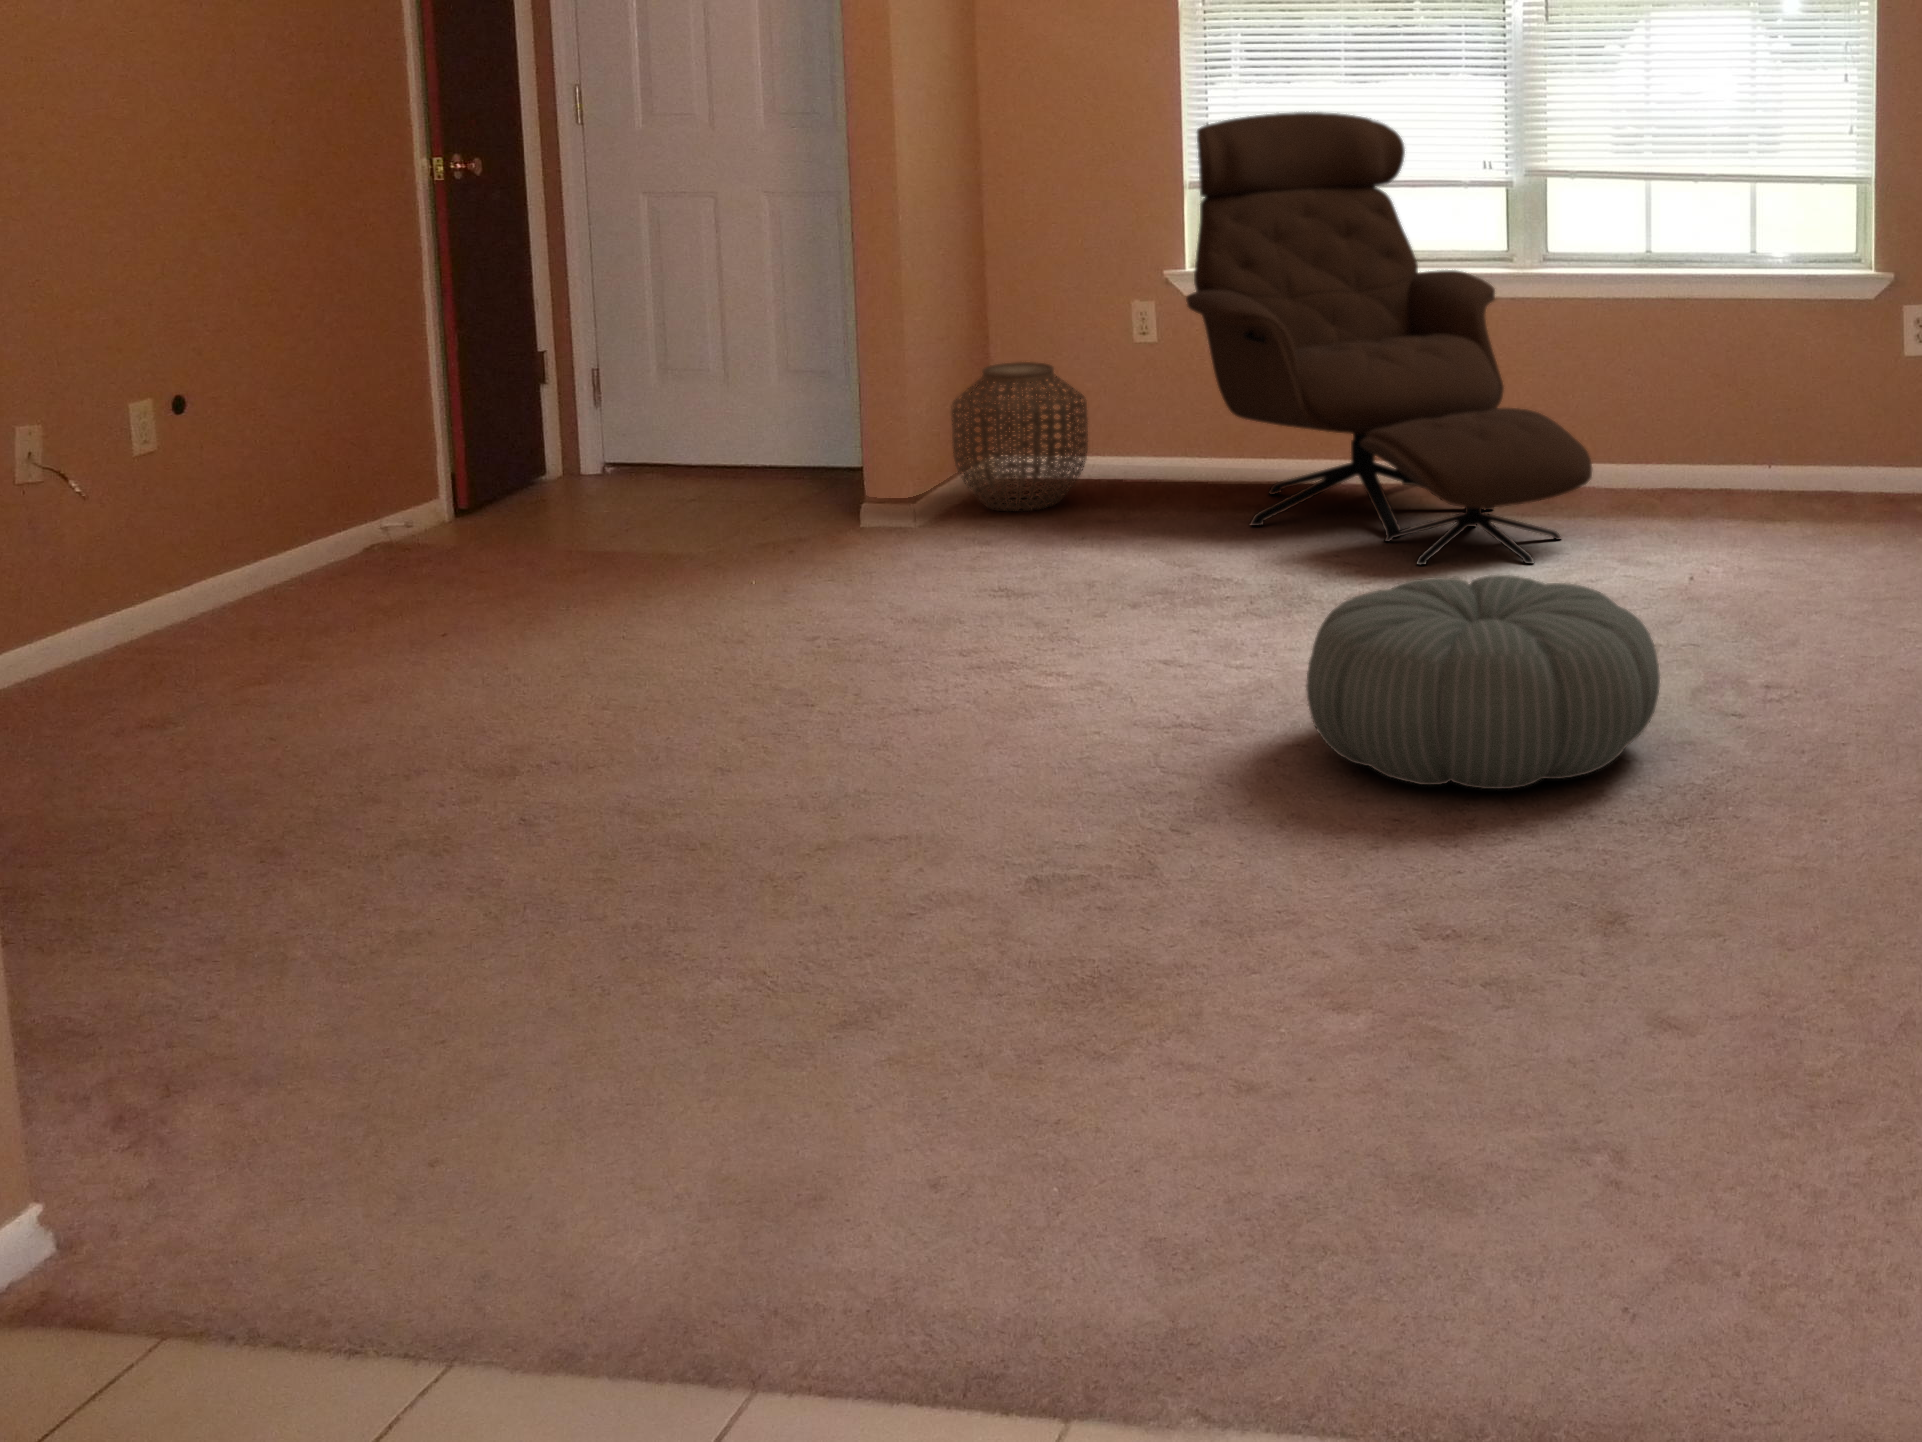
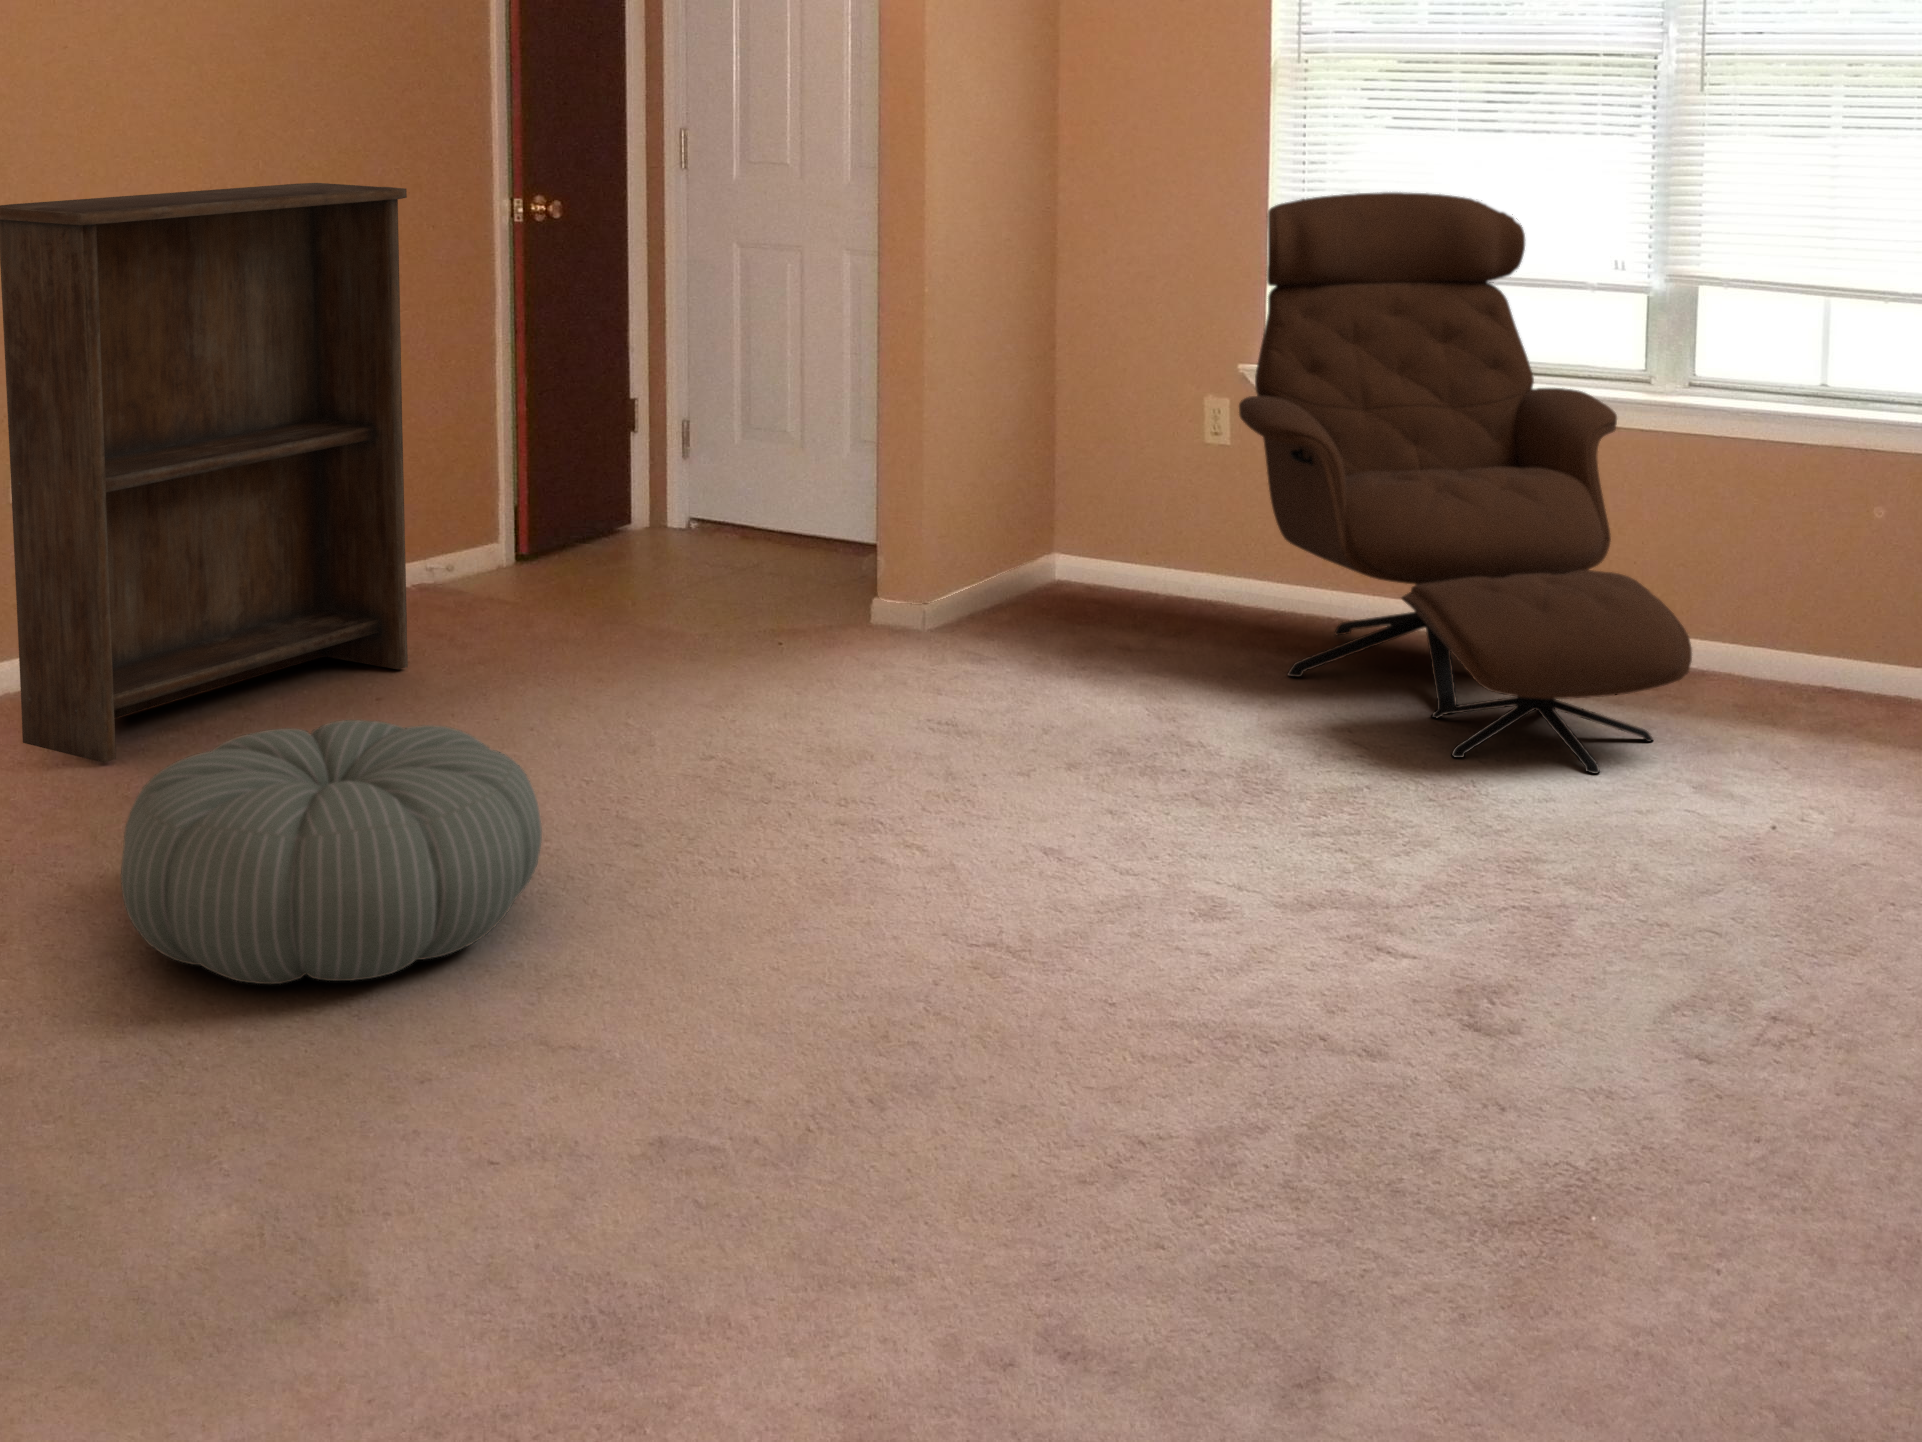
bookshelf: none [22,137,434,701] -> present [0,183,408,763]
woven basket: present [952,362,1088,511] -> none [985,457,1134,626]
pouf: present [1306,575,1660,789] -> present [121,720,542,984]

